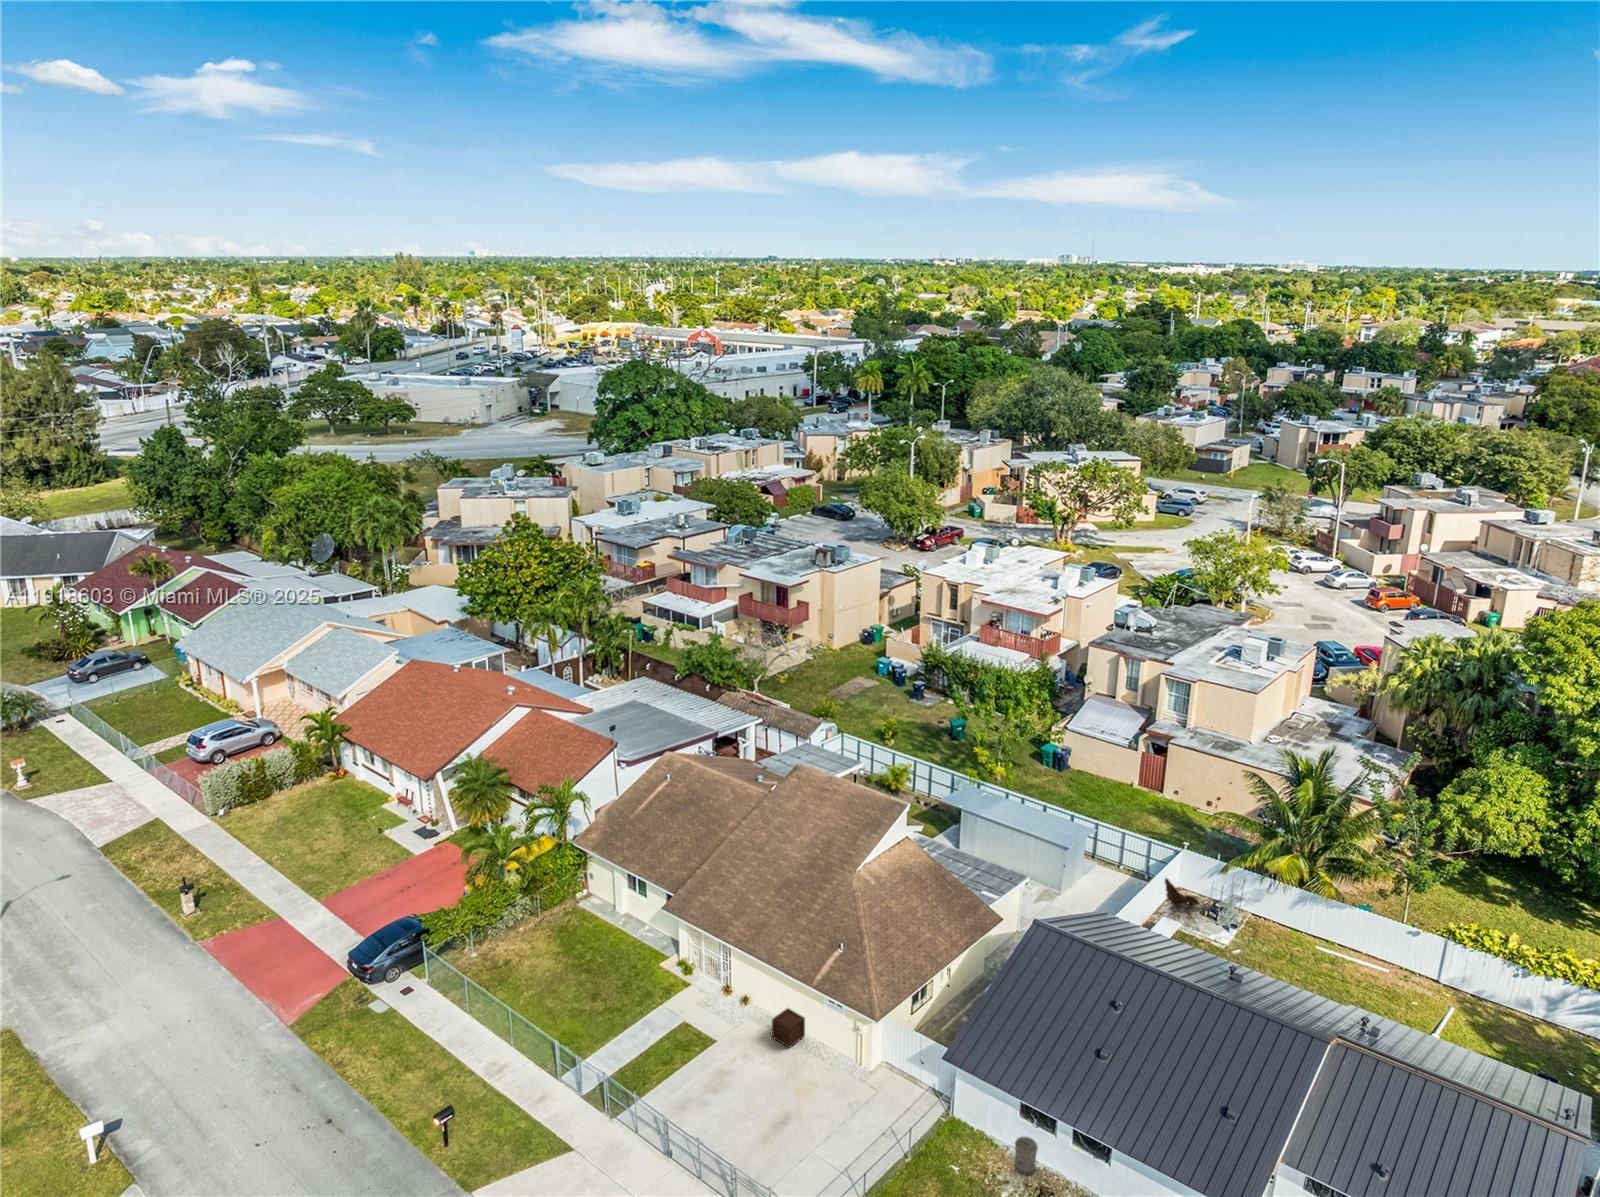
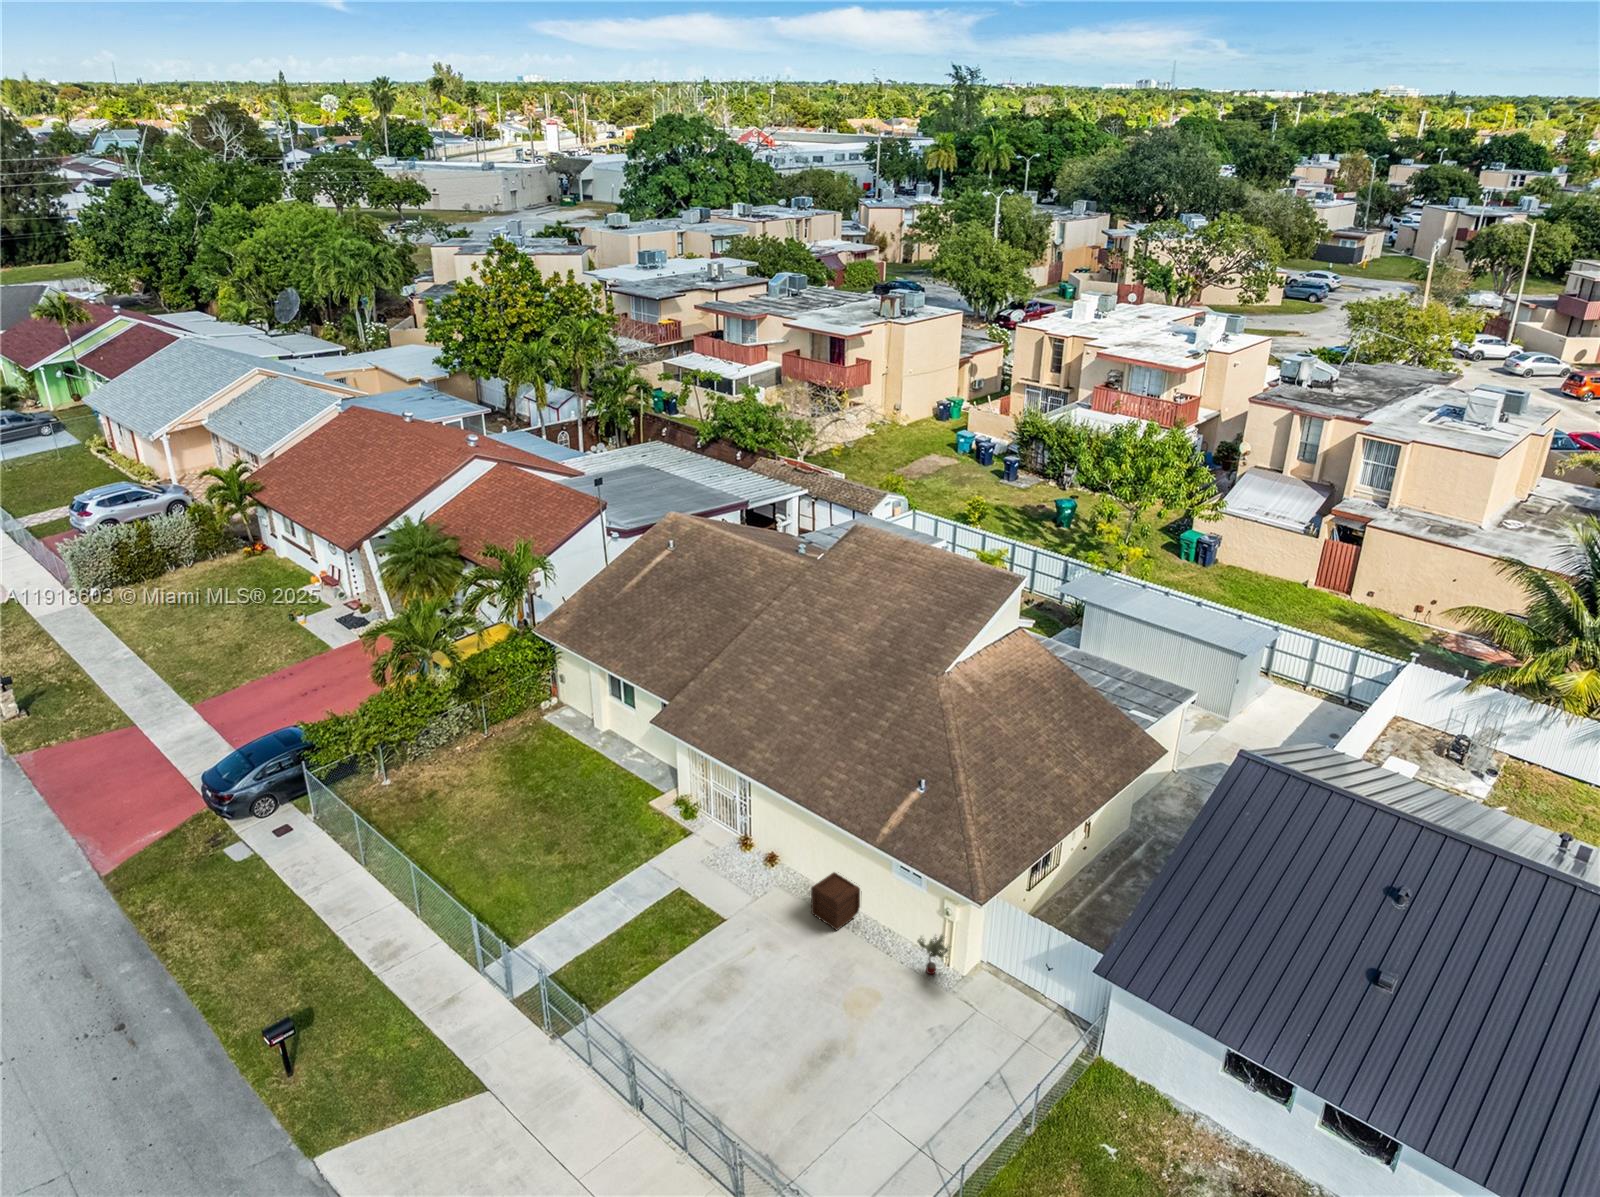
lounge chair: present [1165,878,1199,907] -> none [1380,701,1432,752]
potted tree: none [841,1046,863,1075] -> present [917,934,950,974]
trash can: present [1015,1137,1038,1176] -> none [1203,1094,1247,1156]

